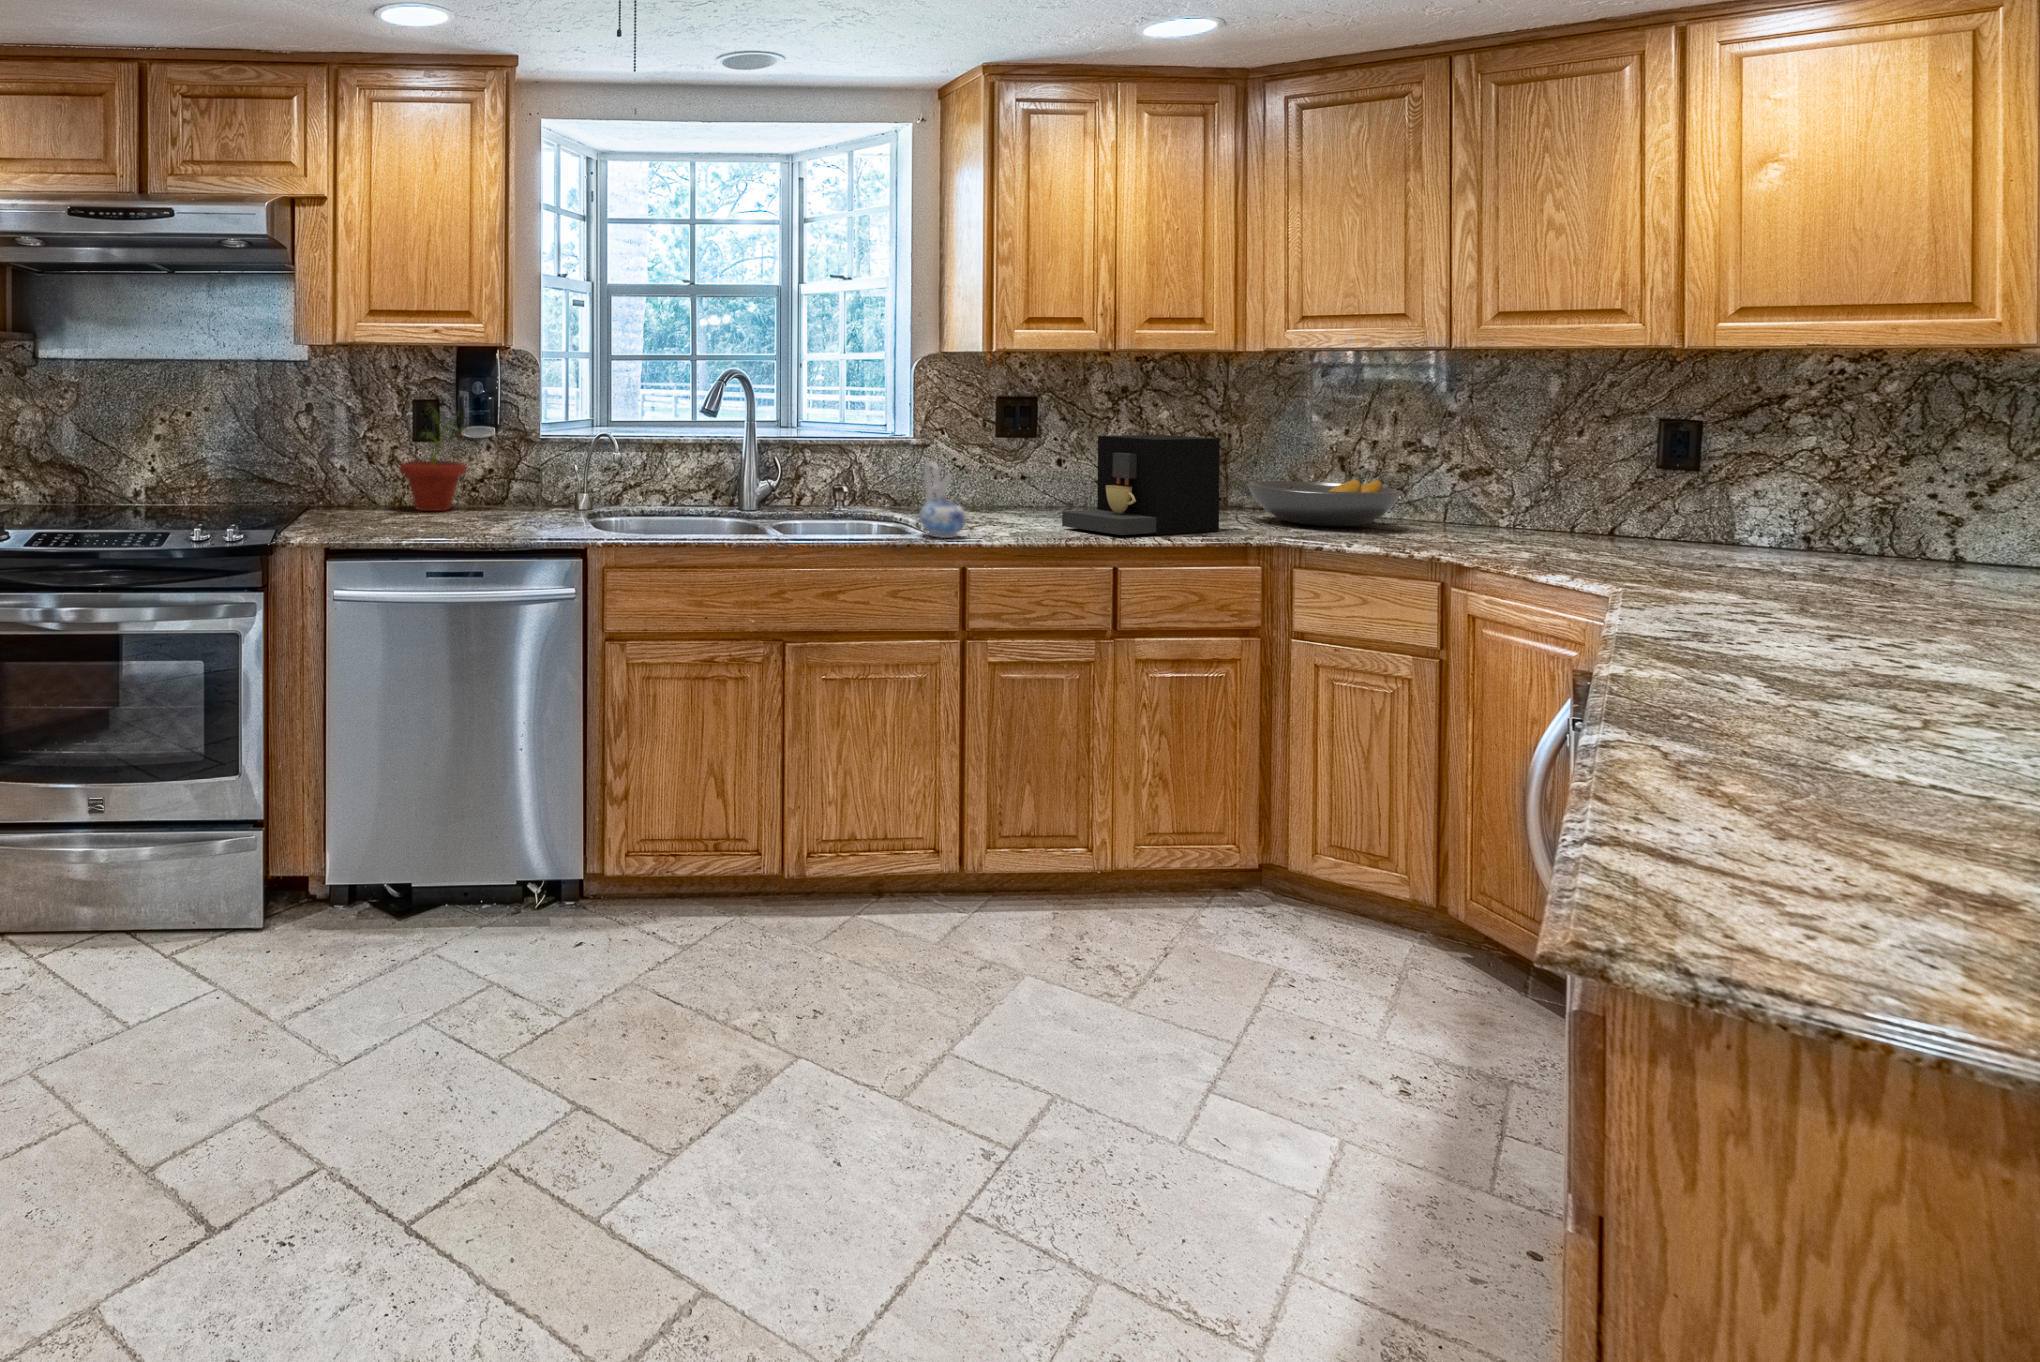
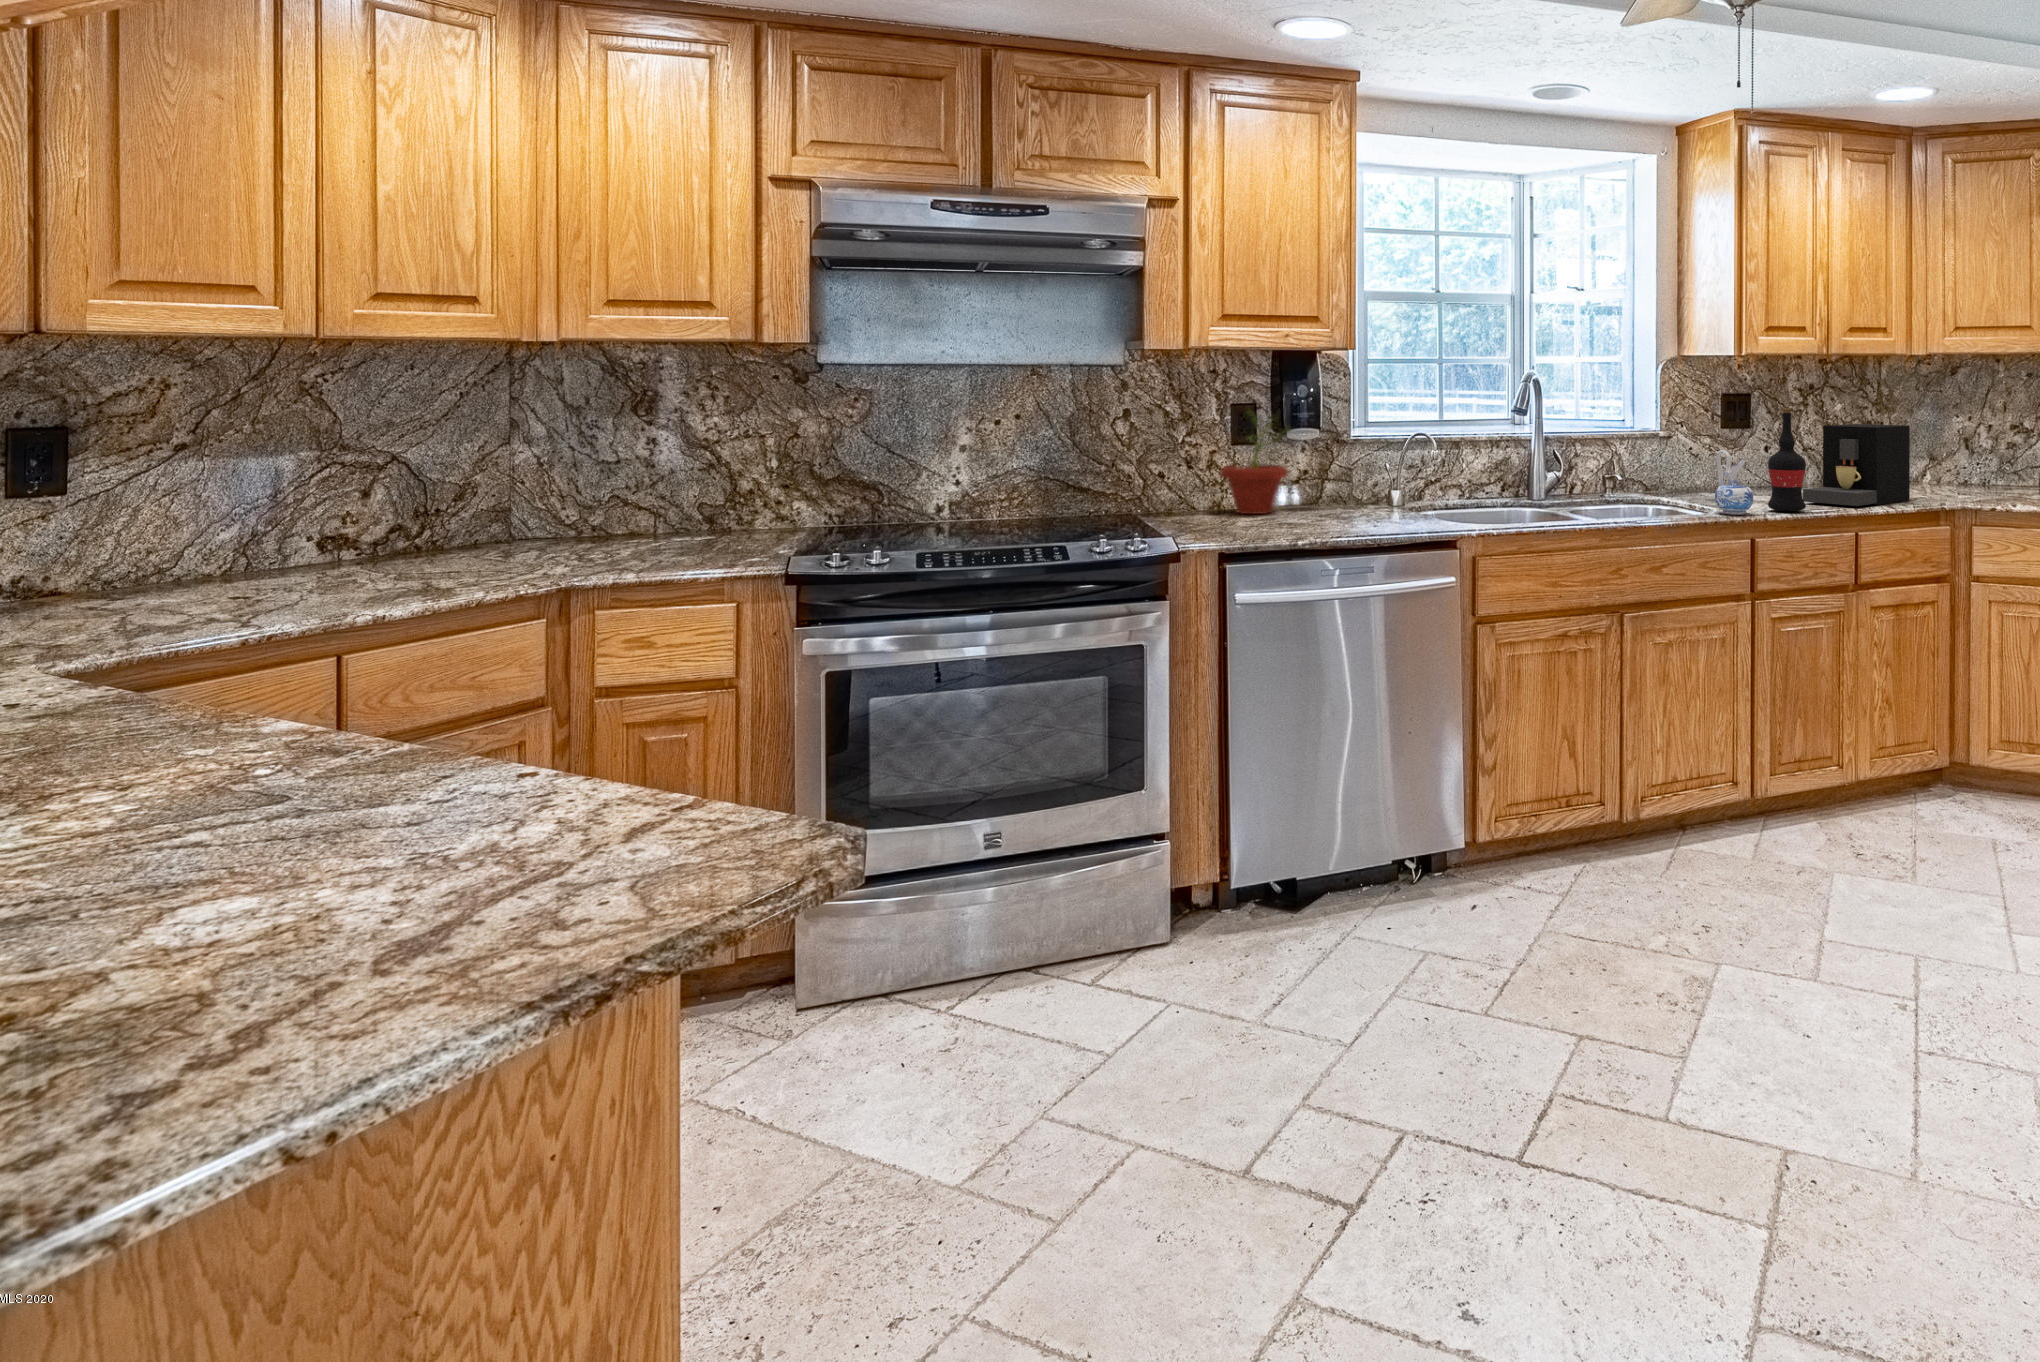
wine bottle: none [994,414,1041,537] -> present [1768,408,1806,511]
fruit bowl: present [1247,479,1401,527] -> none [1907,455,2019,493]

